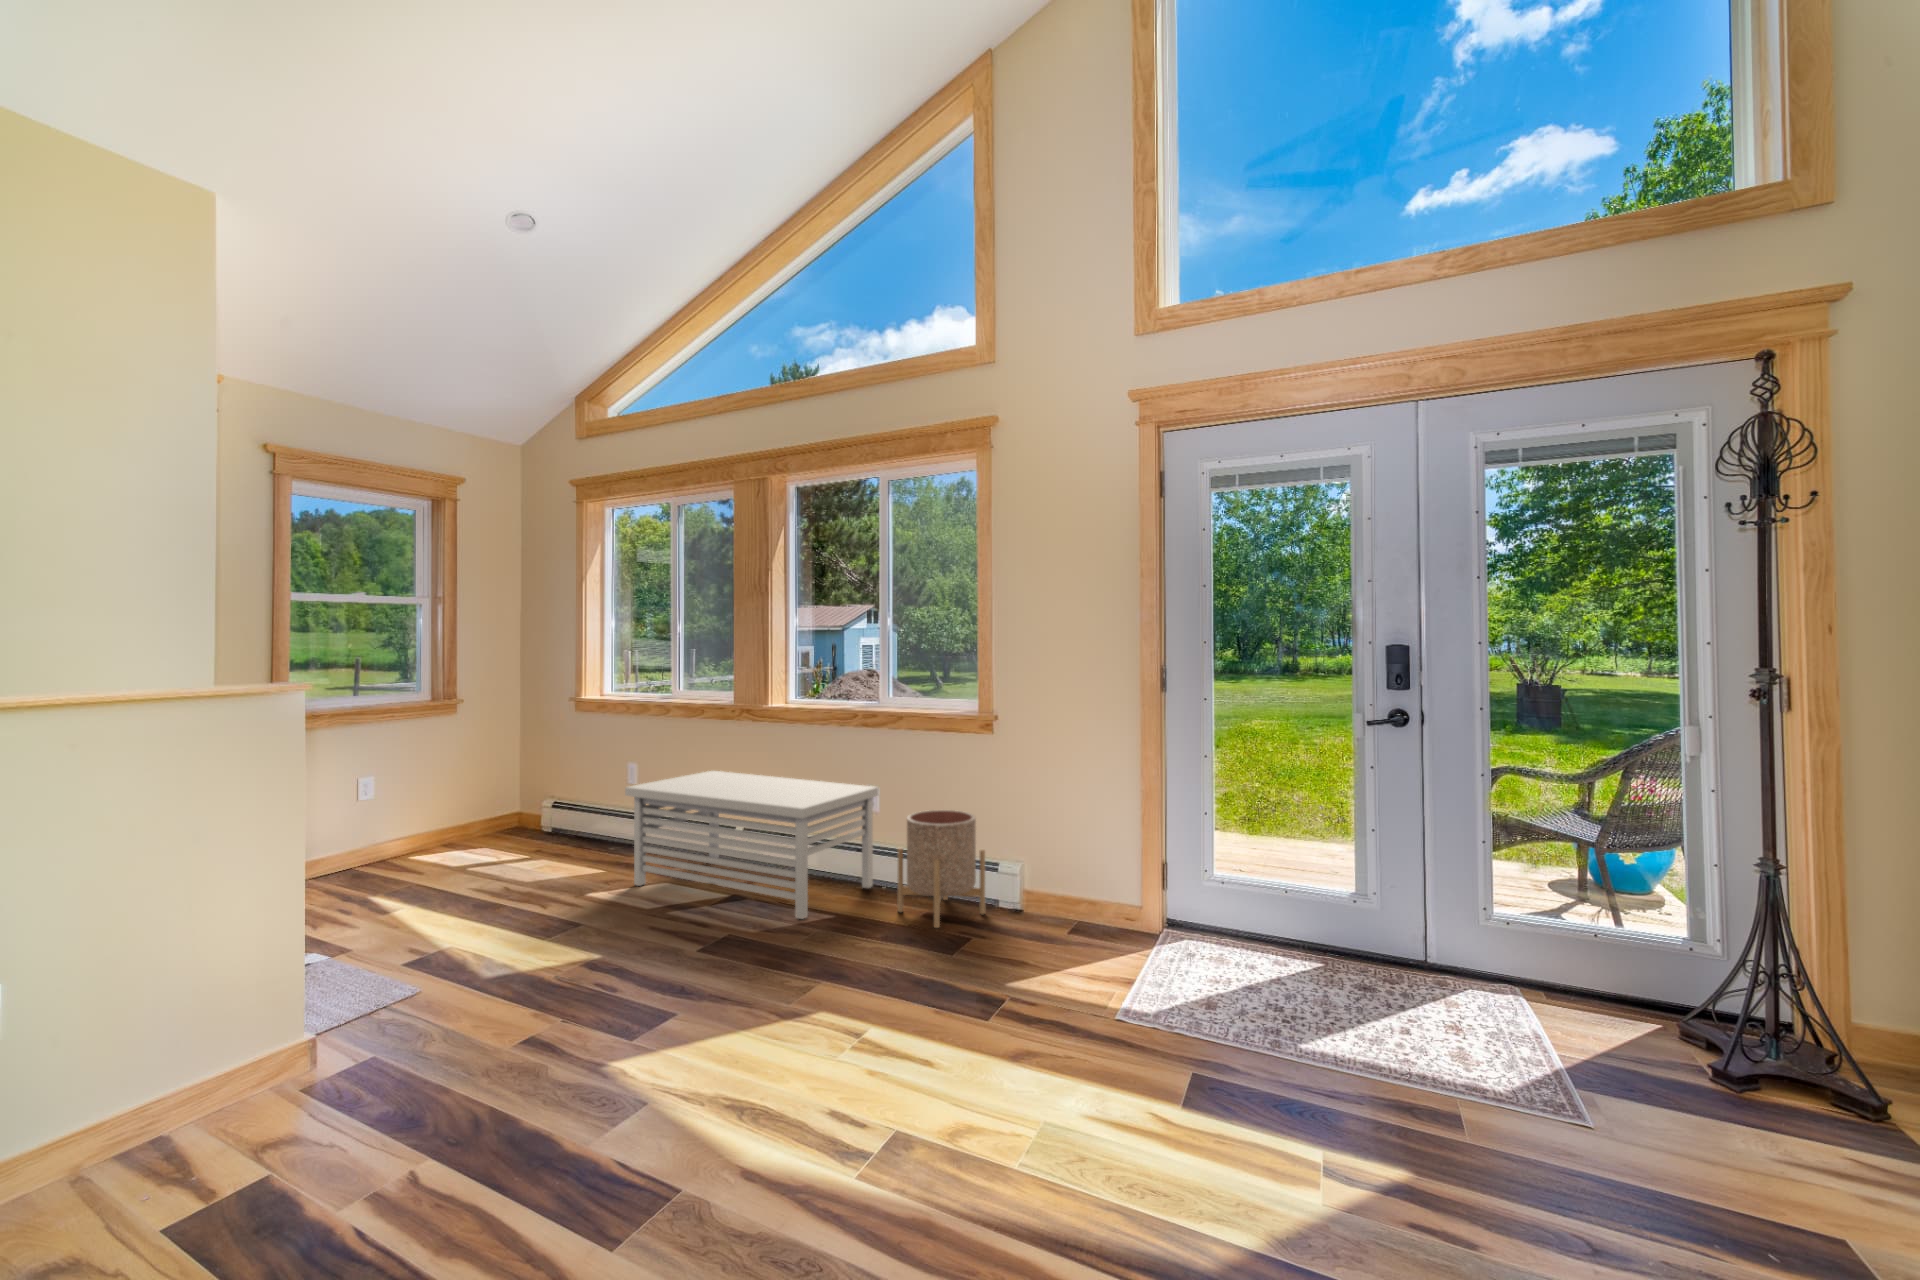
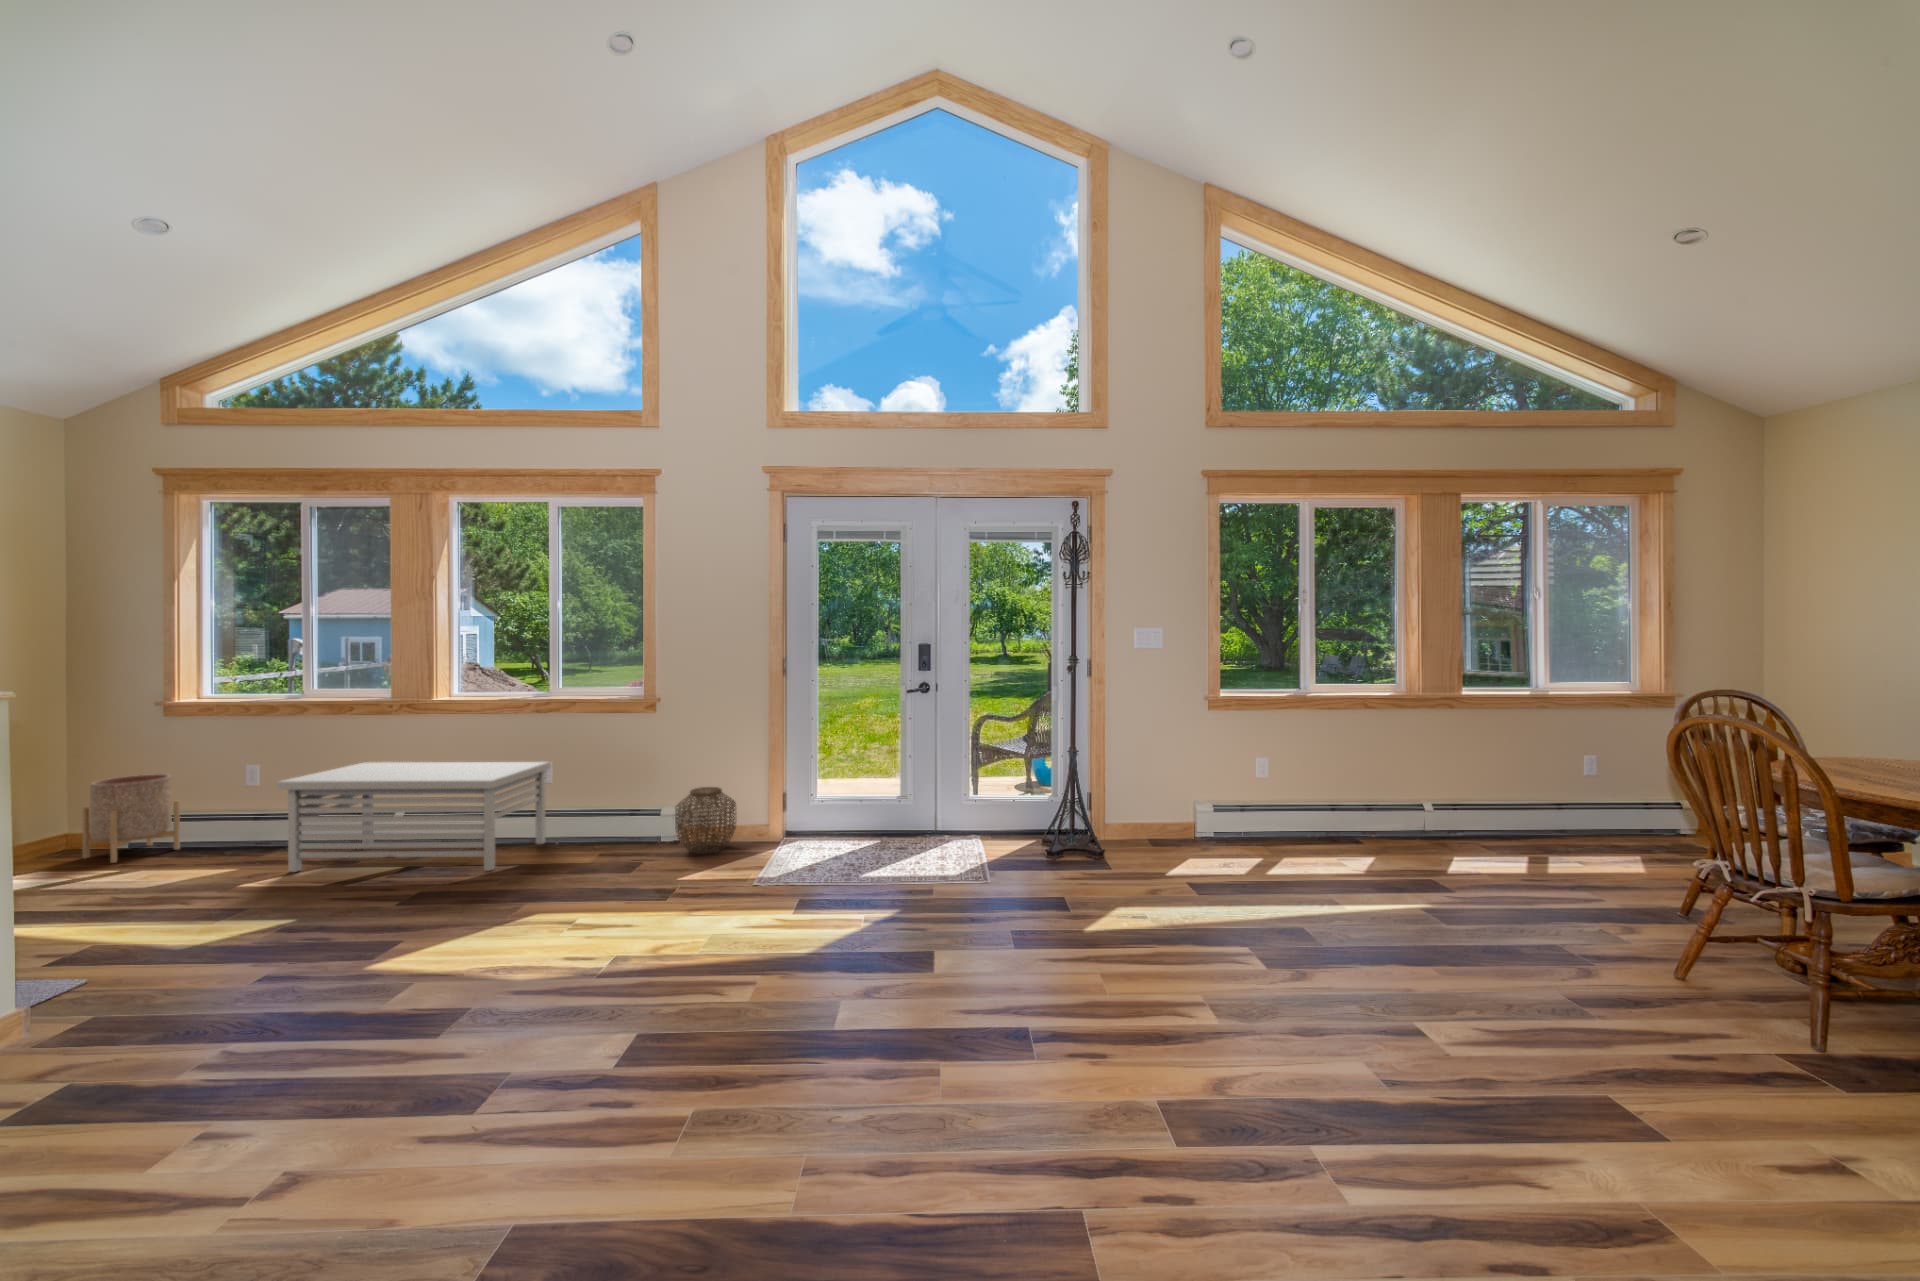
planter: present [898,810,985,928] -> present [82,774,180,863]
woven basket: none [1013,843,1096,941] -> present [675,787,736,854]

